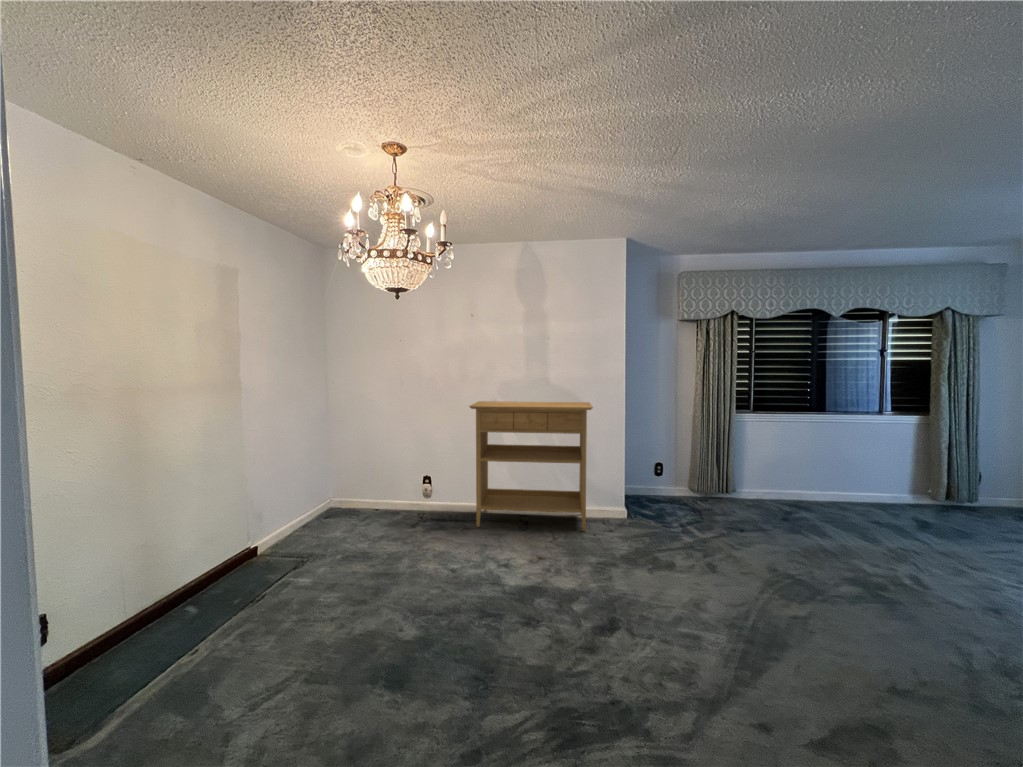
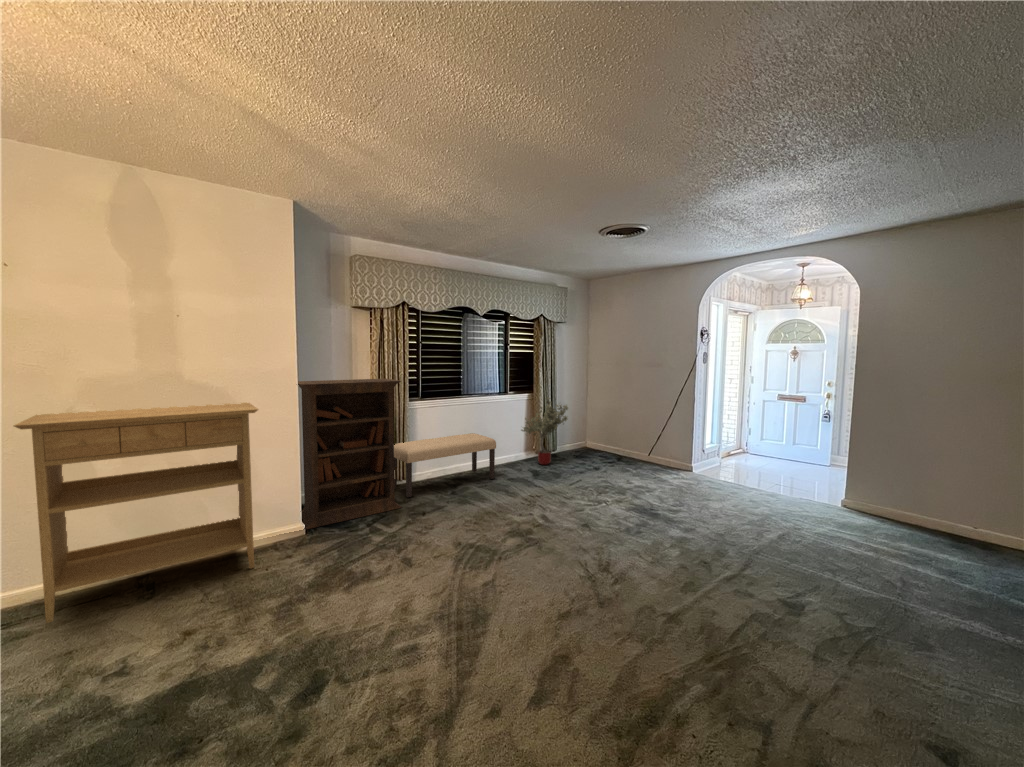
bookcase: none [623,387,724,519] -> present [298,379,402,529]
potted tree: none [896,421,993,516] -> present [521,397,568,465]
bench: none [713,455,851,515] -> present [394,433,496,498]

